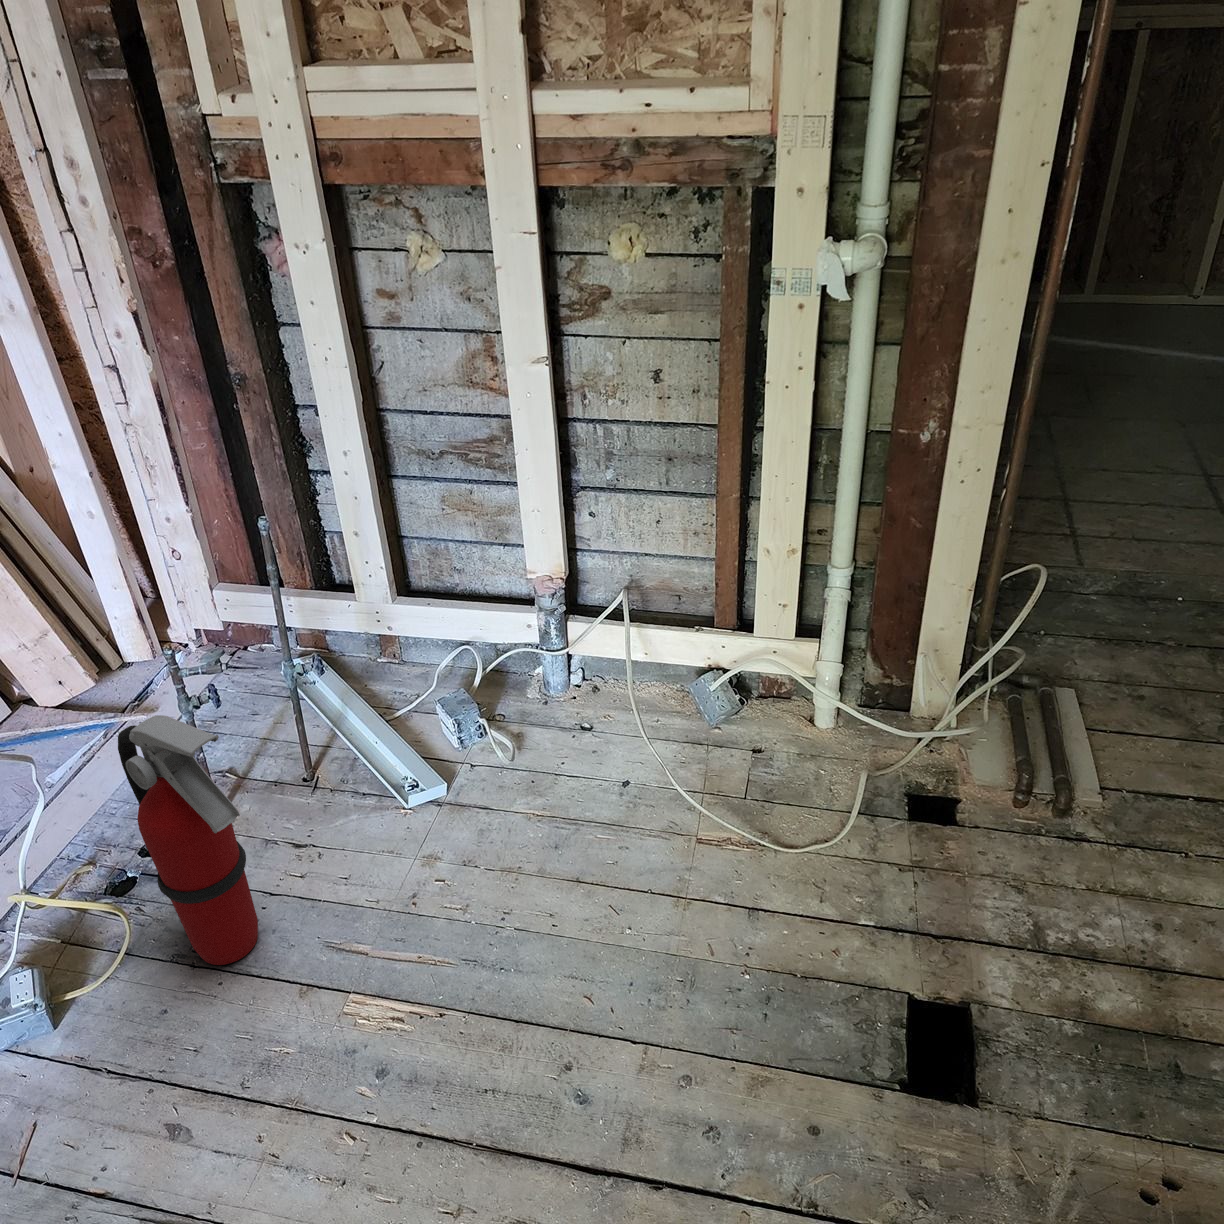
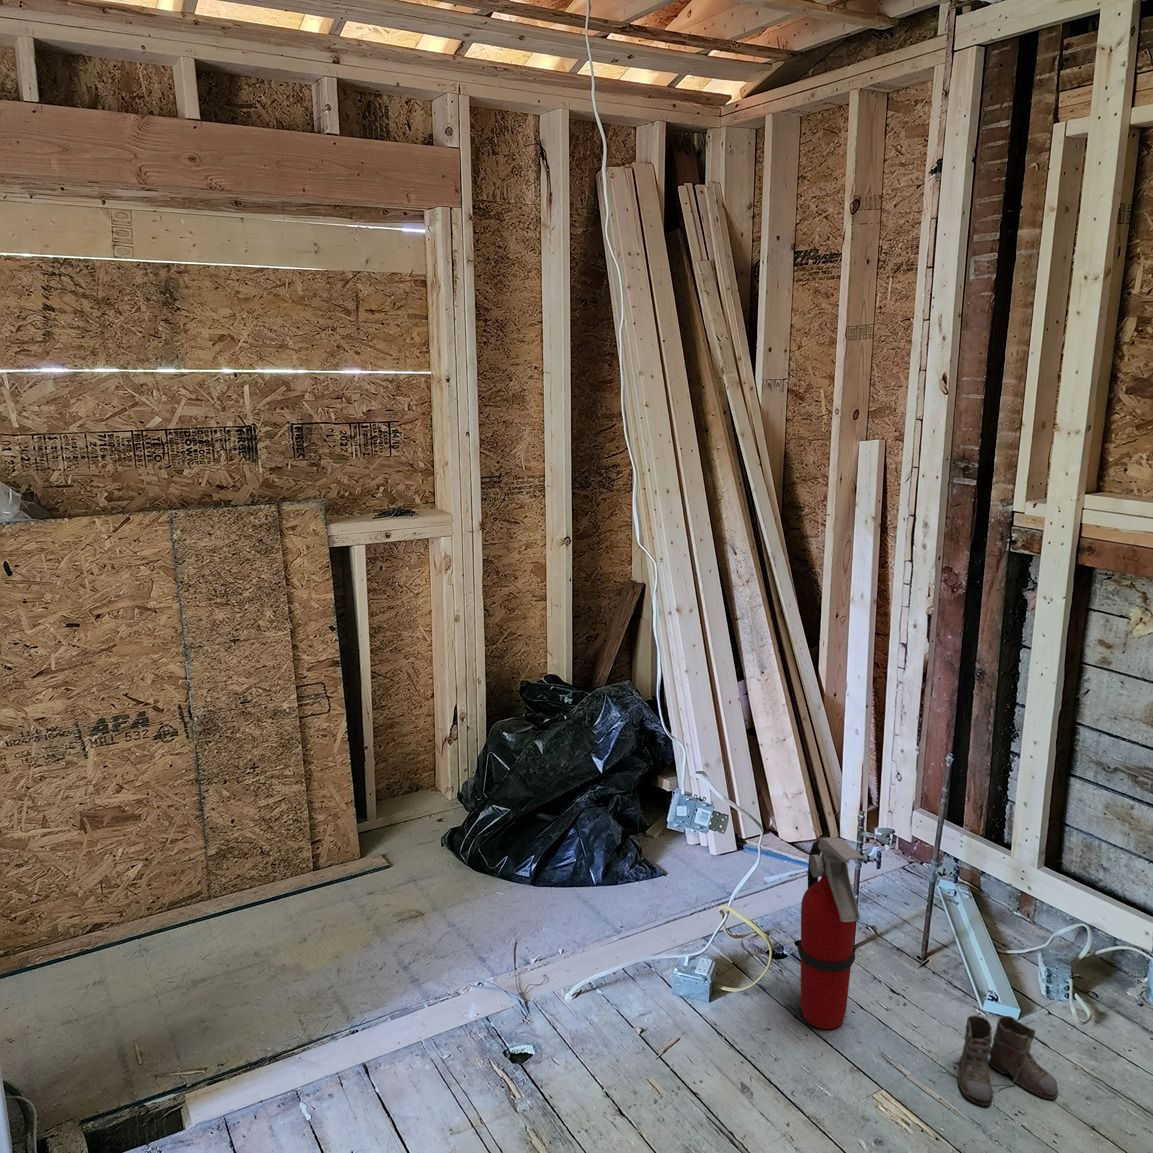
boots: none [399,810,527,935] -> present [958,1015,1058,1106]

